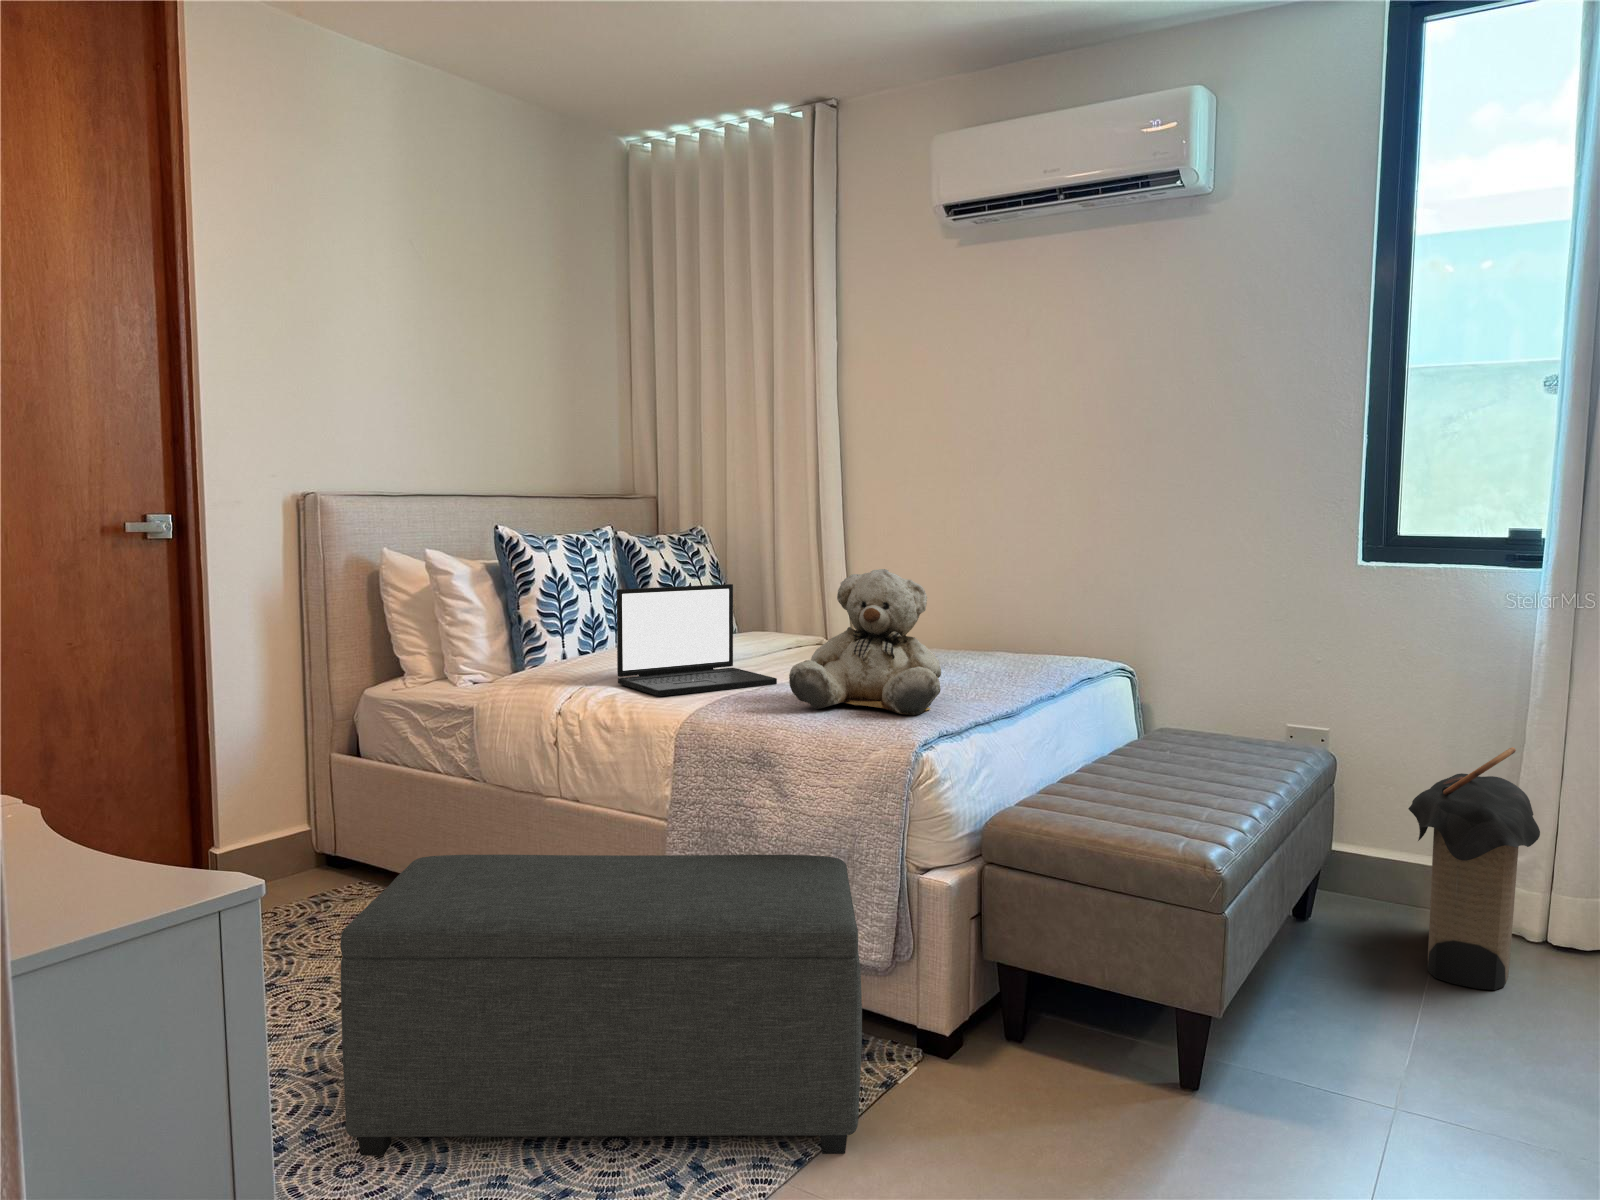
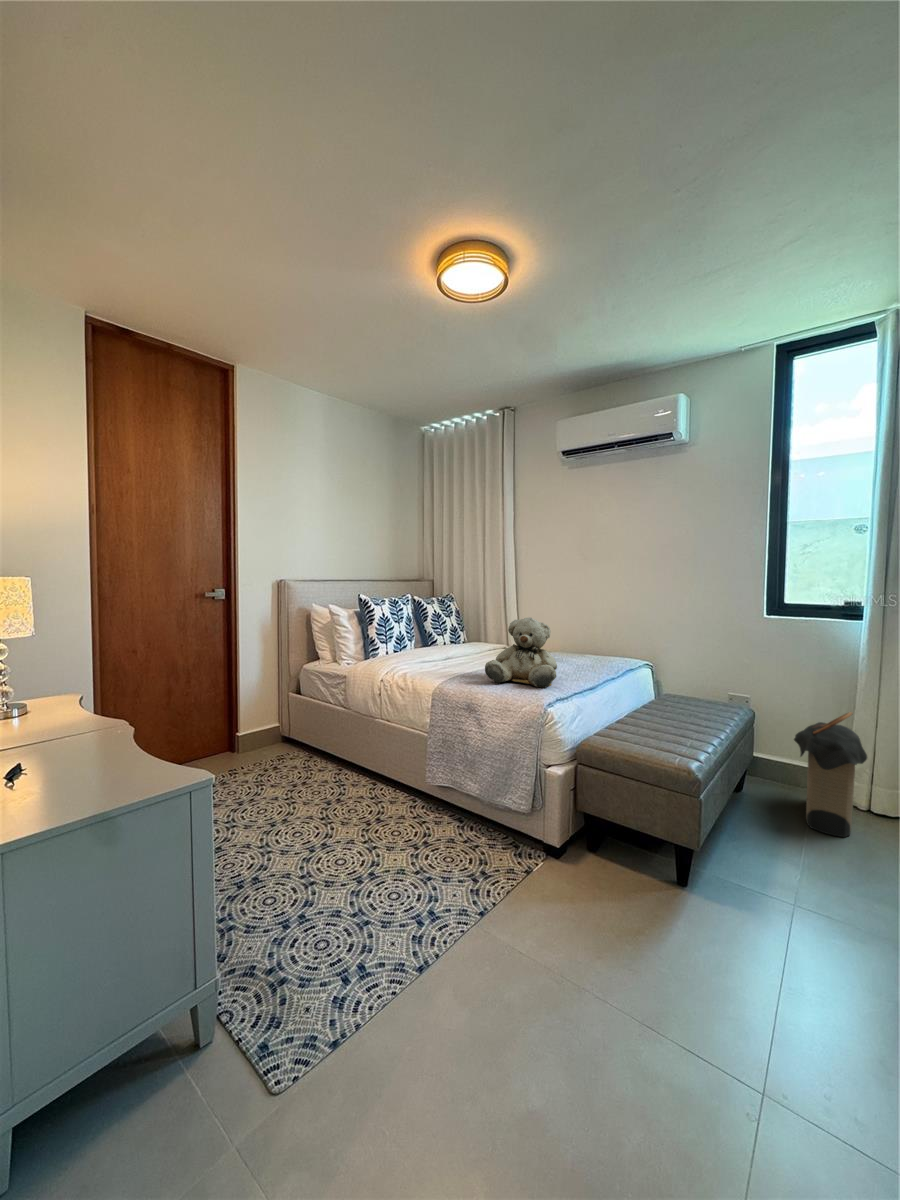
laptop: present [617,584,777,696] -> none [409,622,481,674]
ottoman: present [340,855,862,1156] -> none [268,748,512,912]

